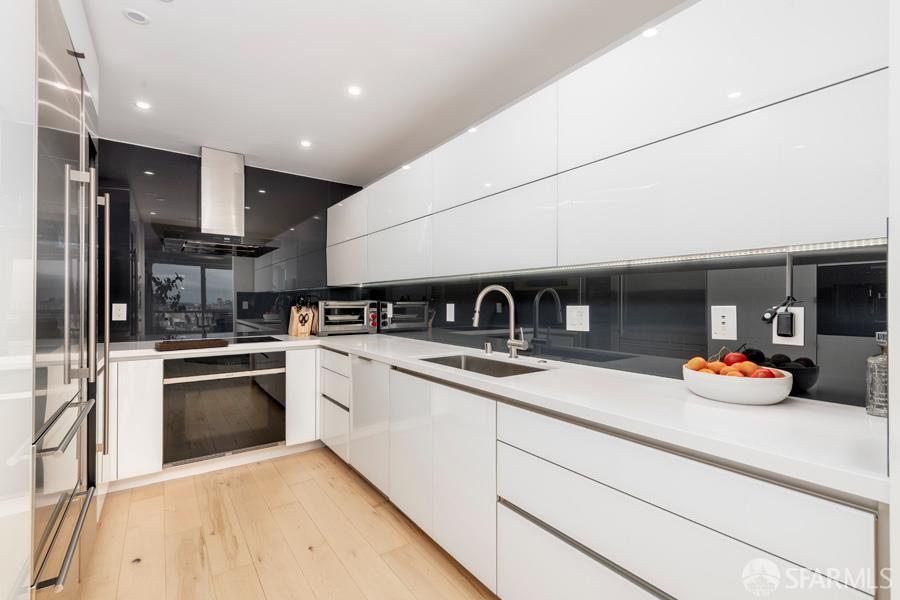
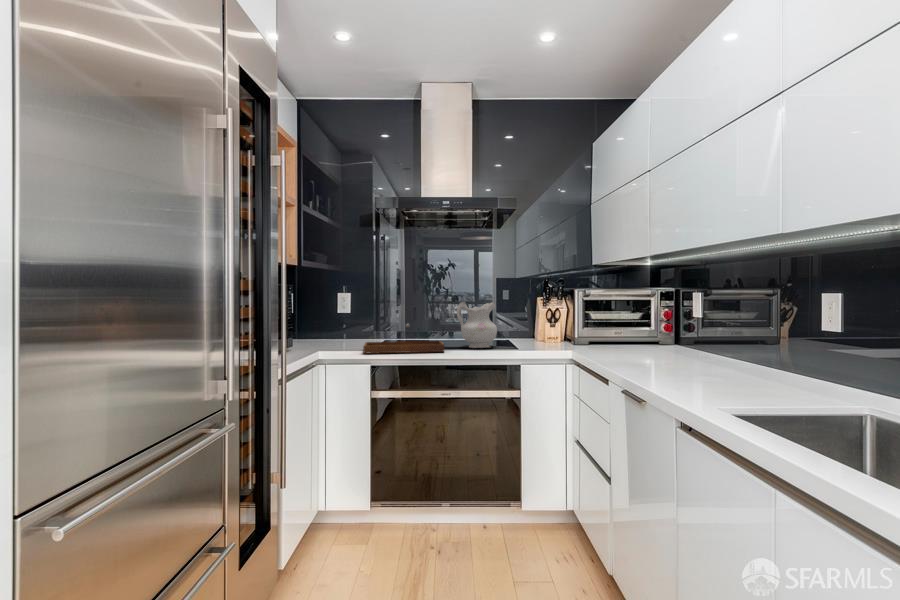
ceramic pitcher: none [235,310,266,342] -> present [457,302,497,348]

